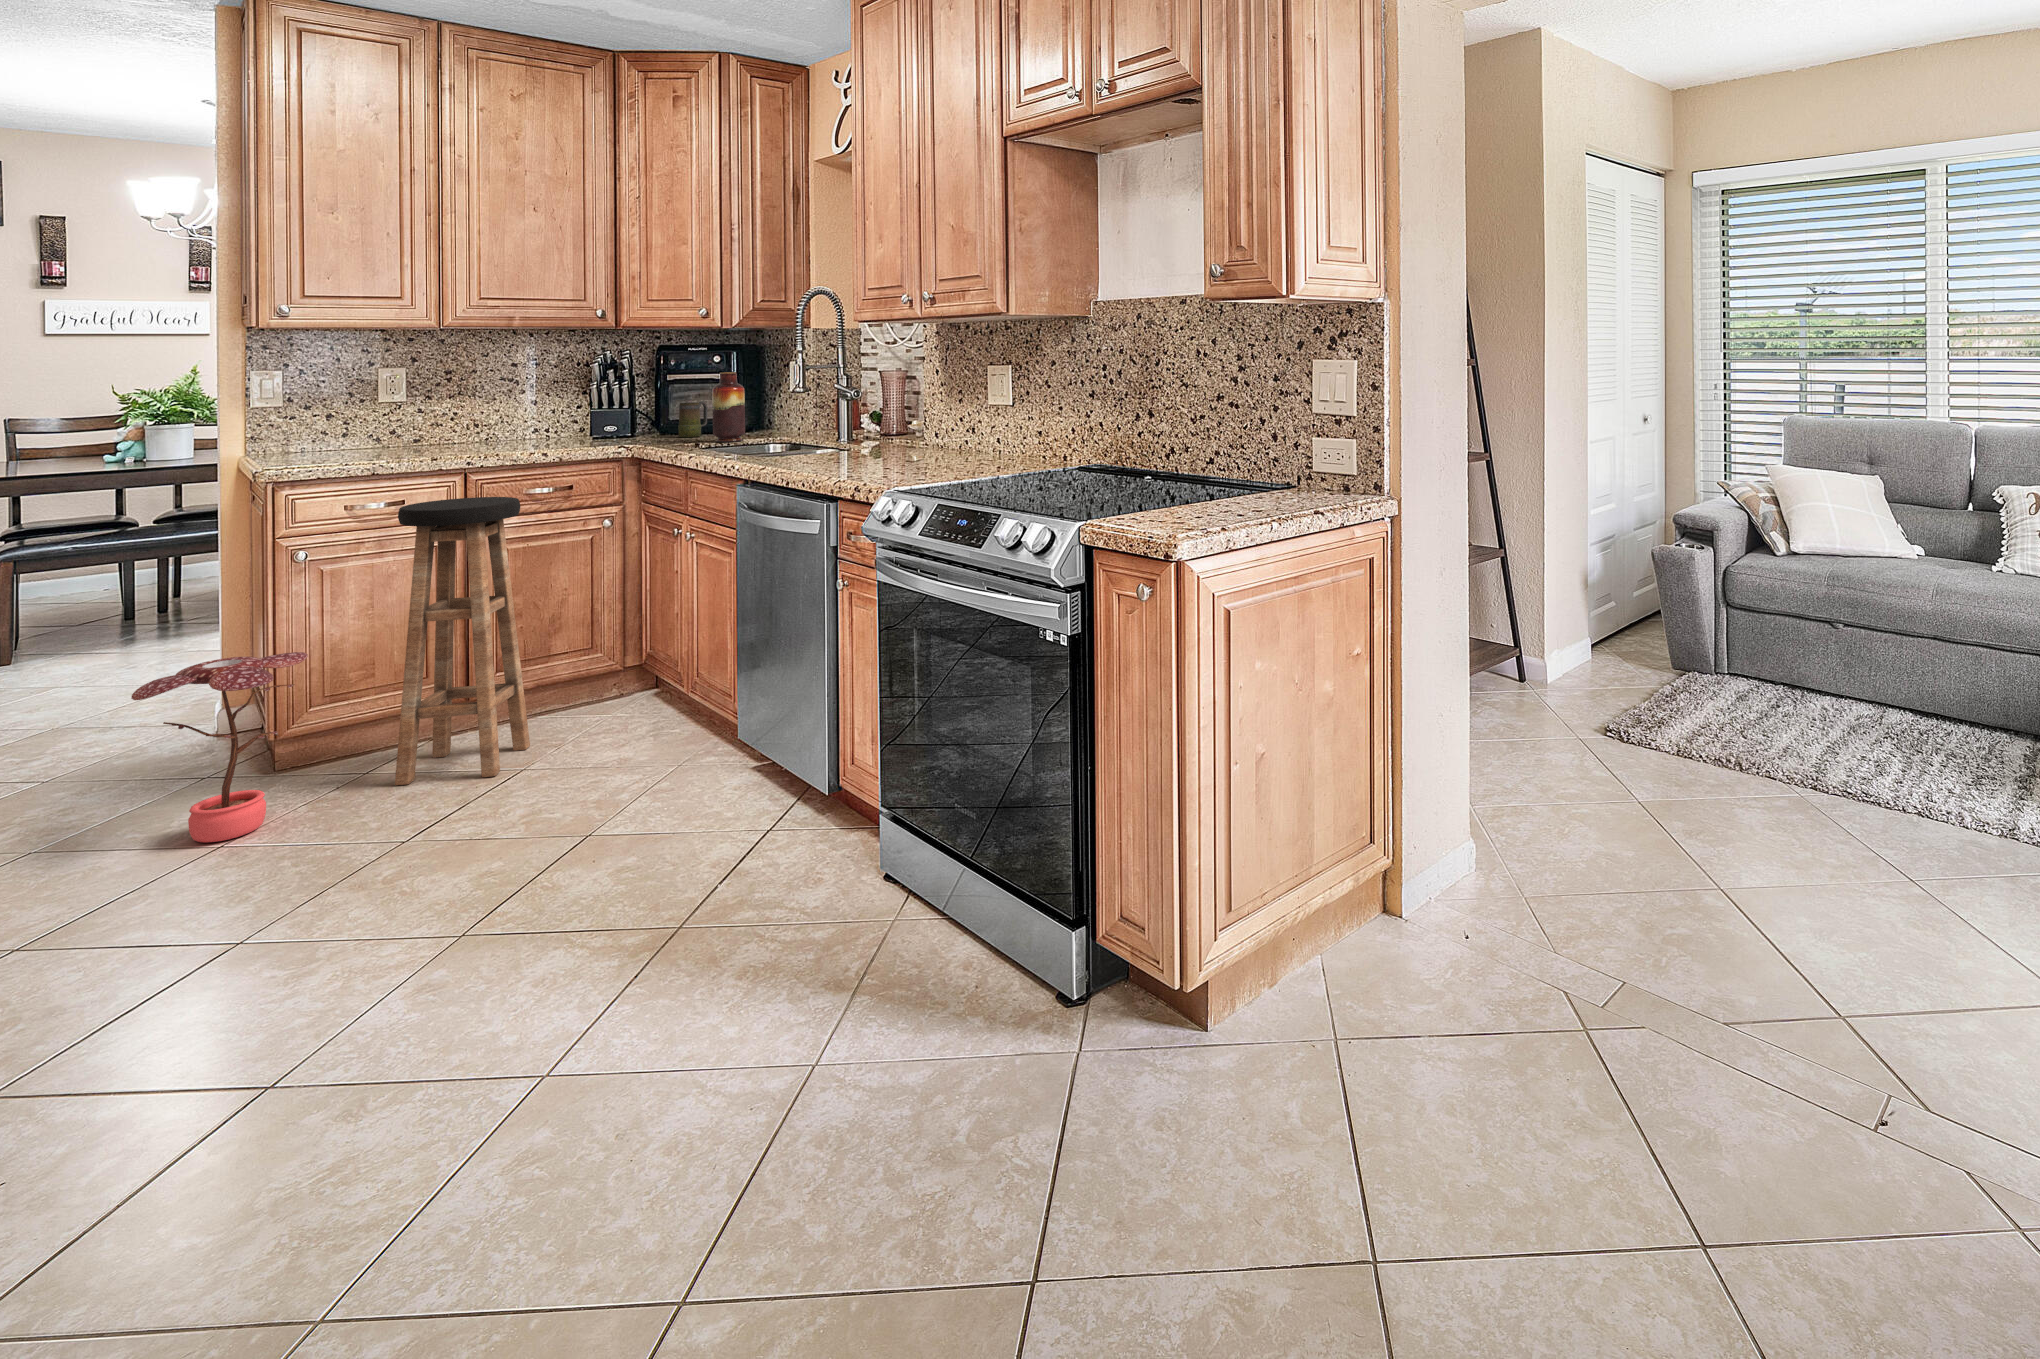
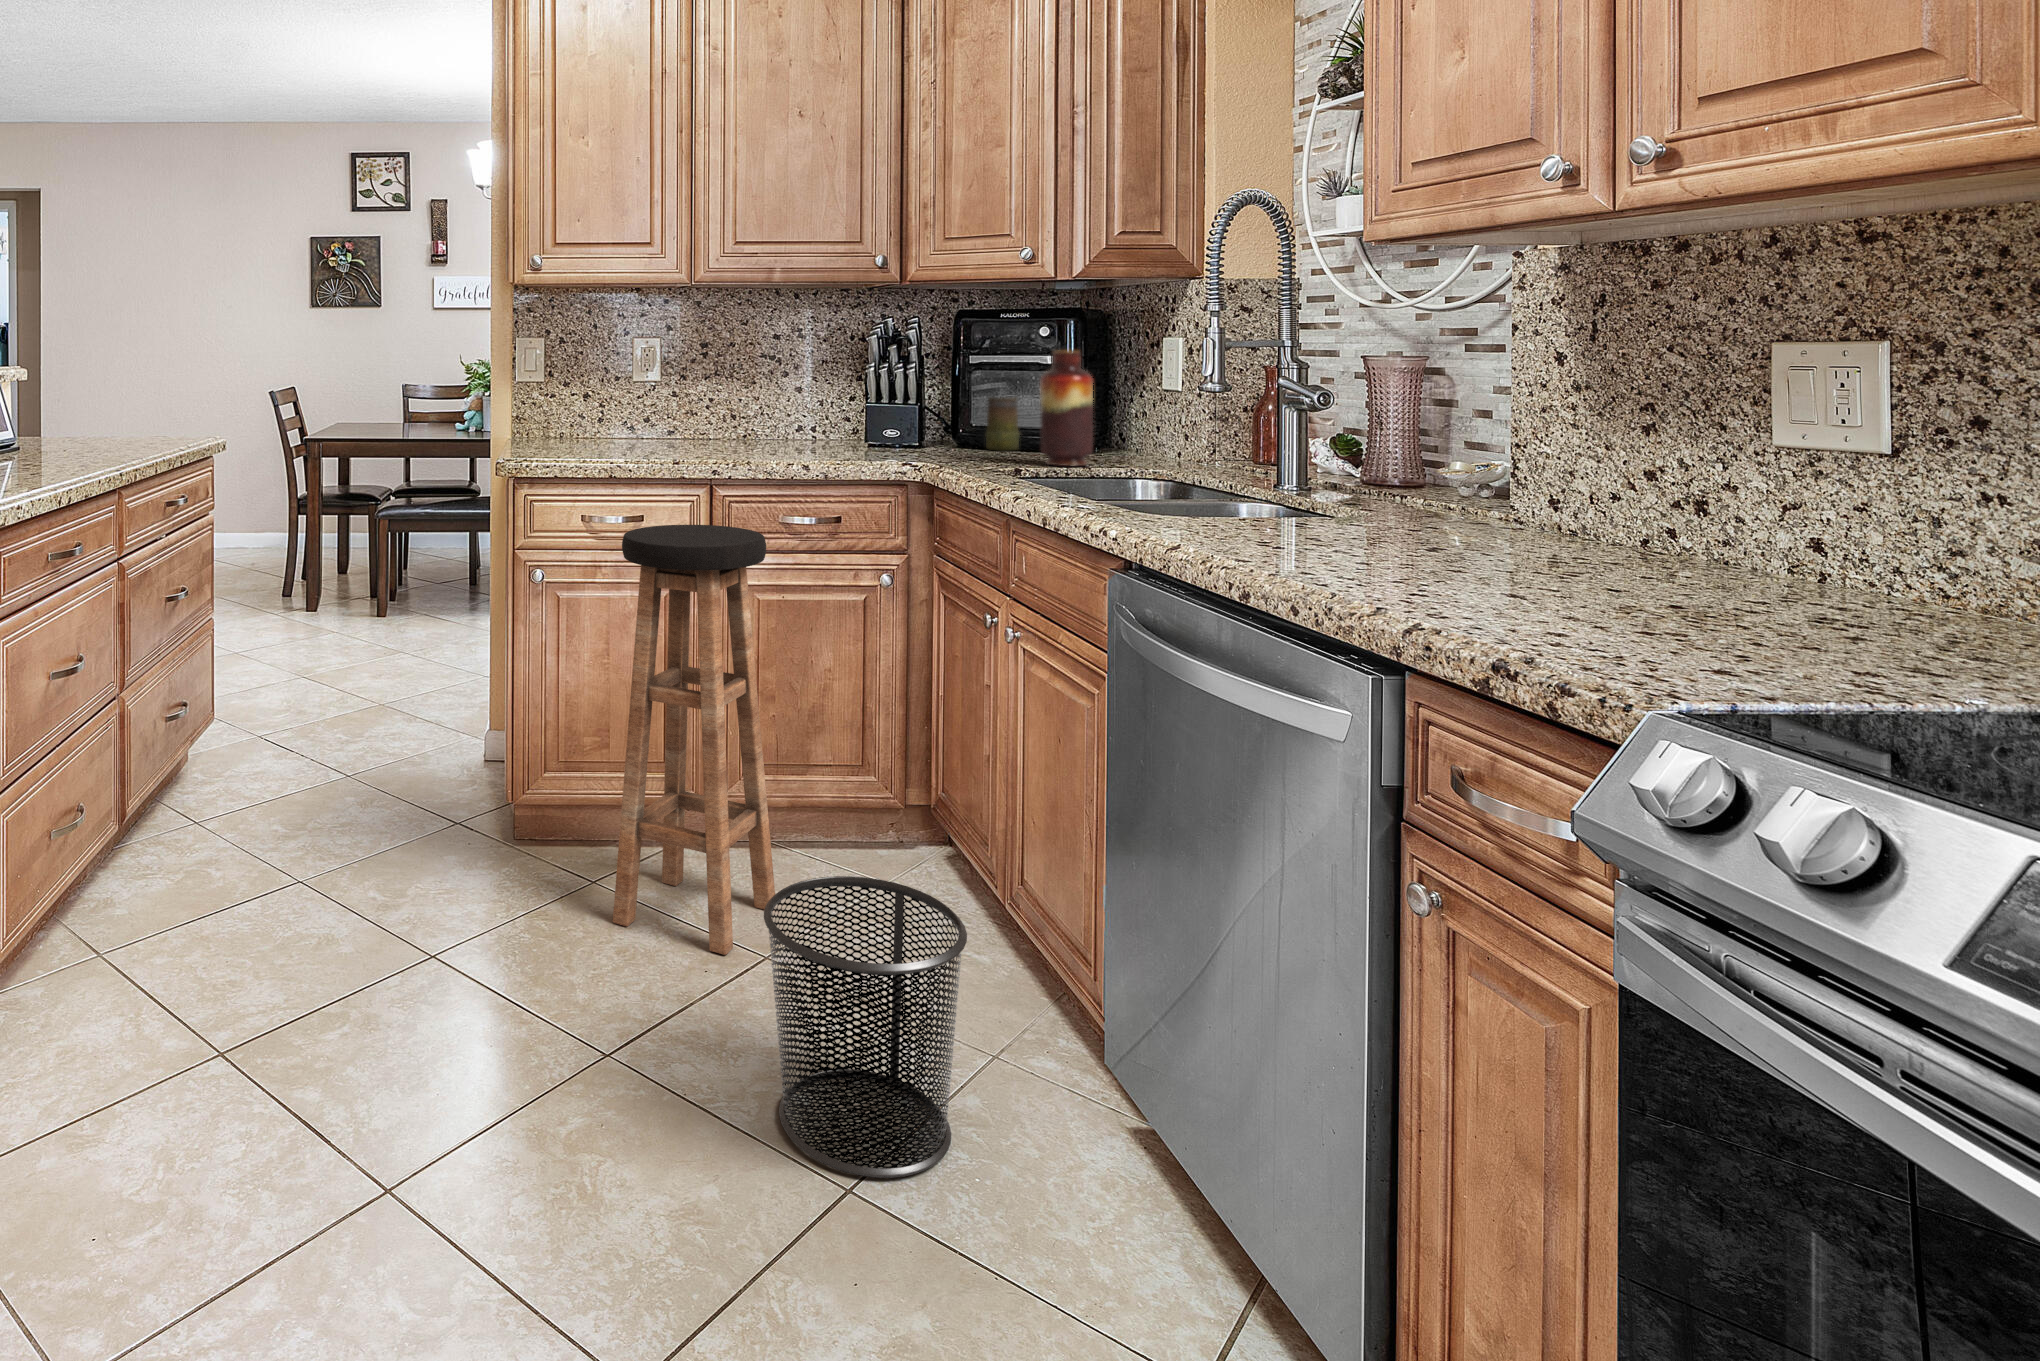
potted plant: present [131,652,308,842] -> none [350,707,521,952]
waste bin: none [535,678,665,832] -> present [764,876,967,1178]

